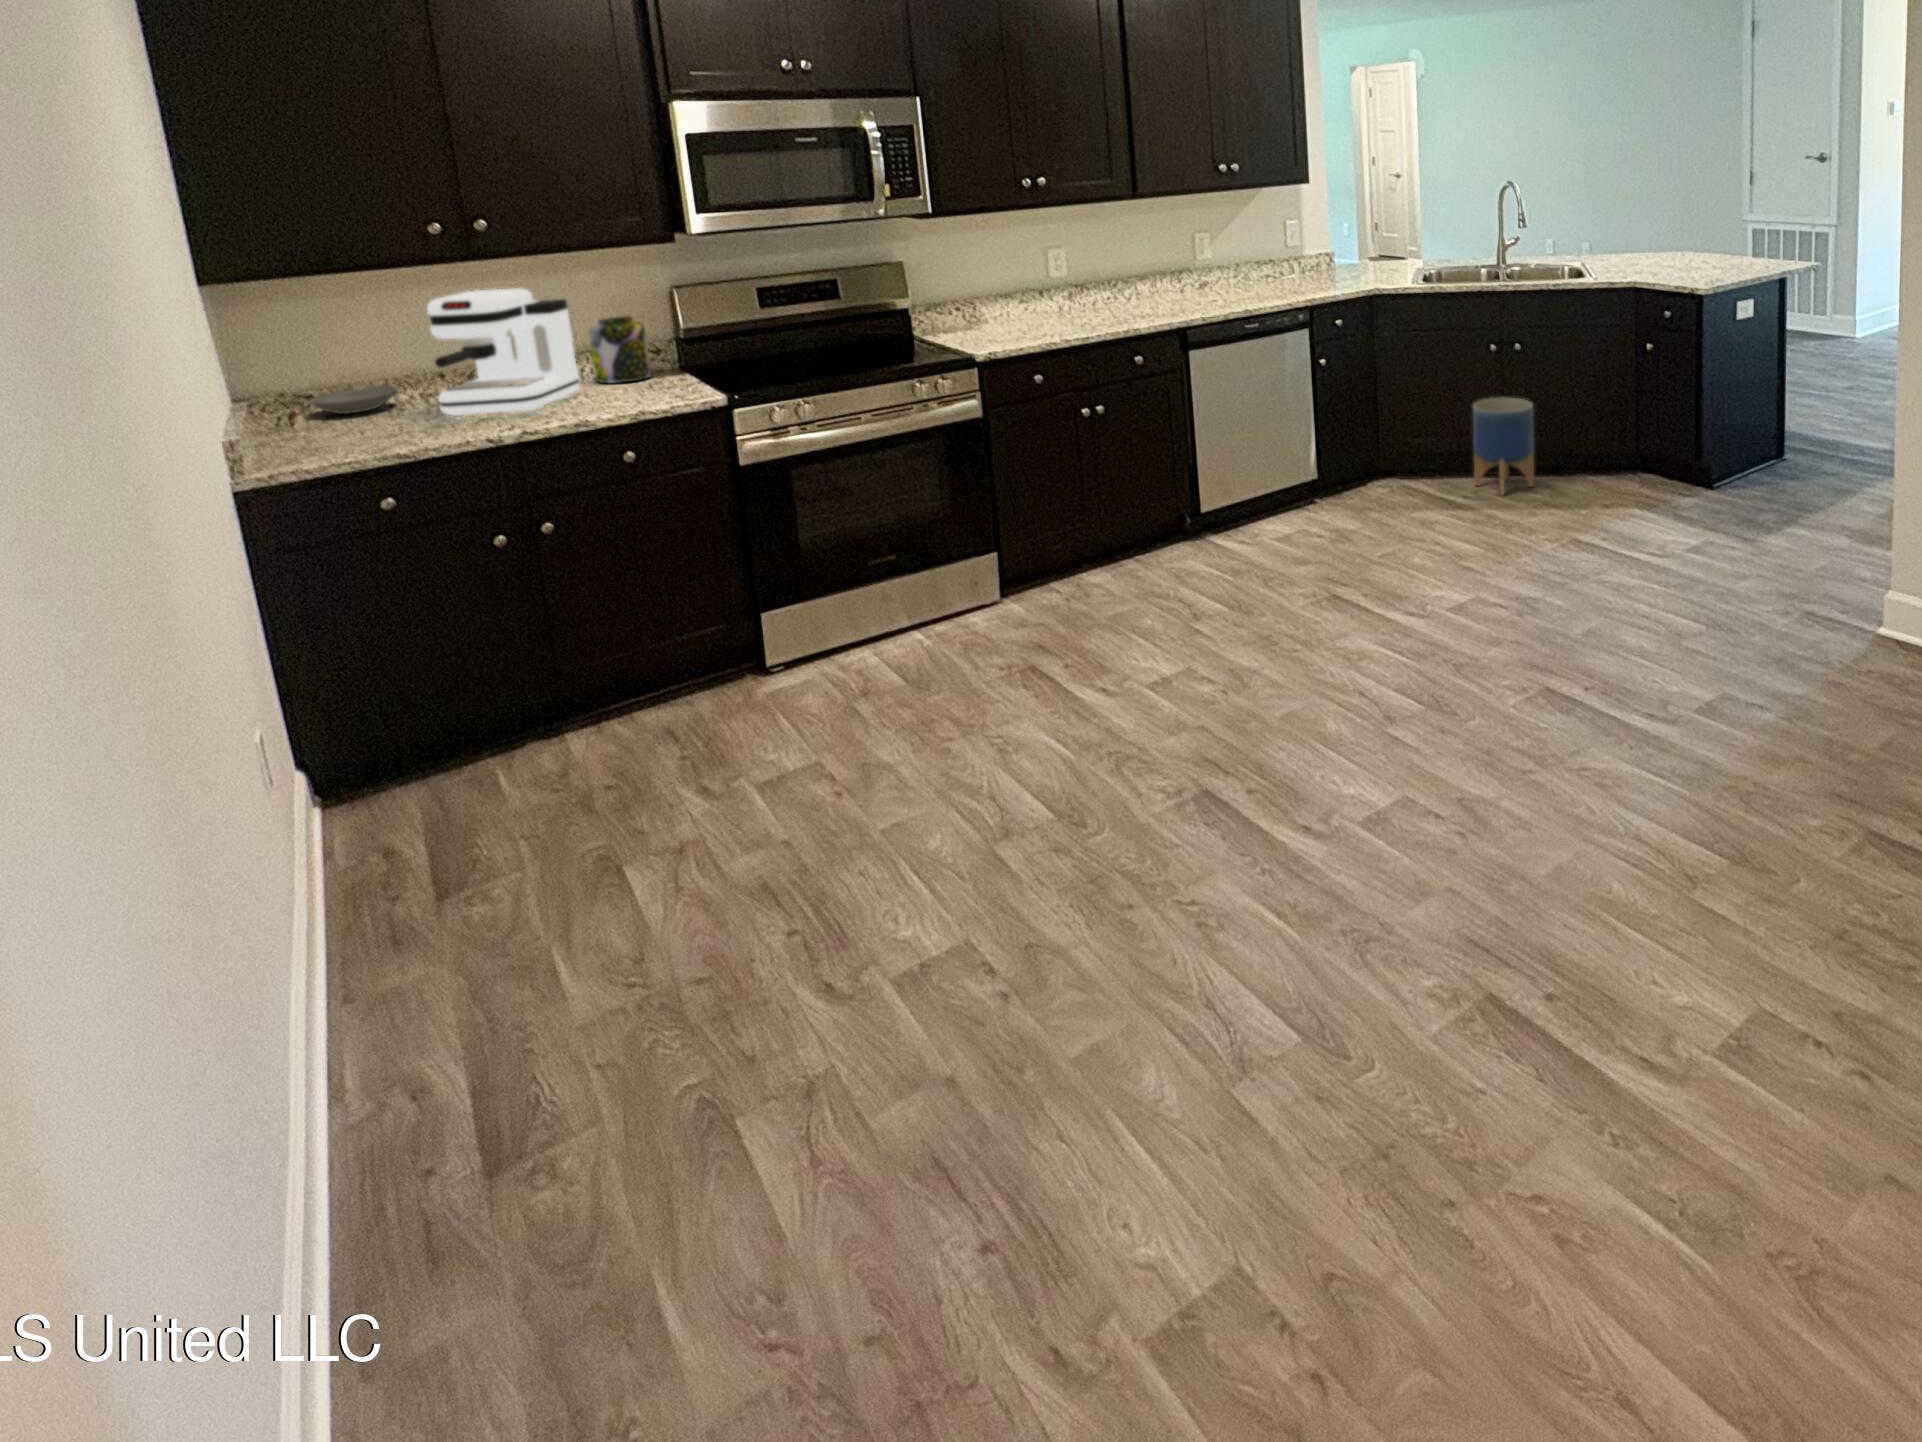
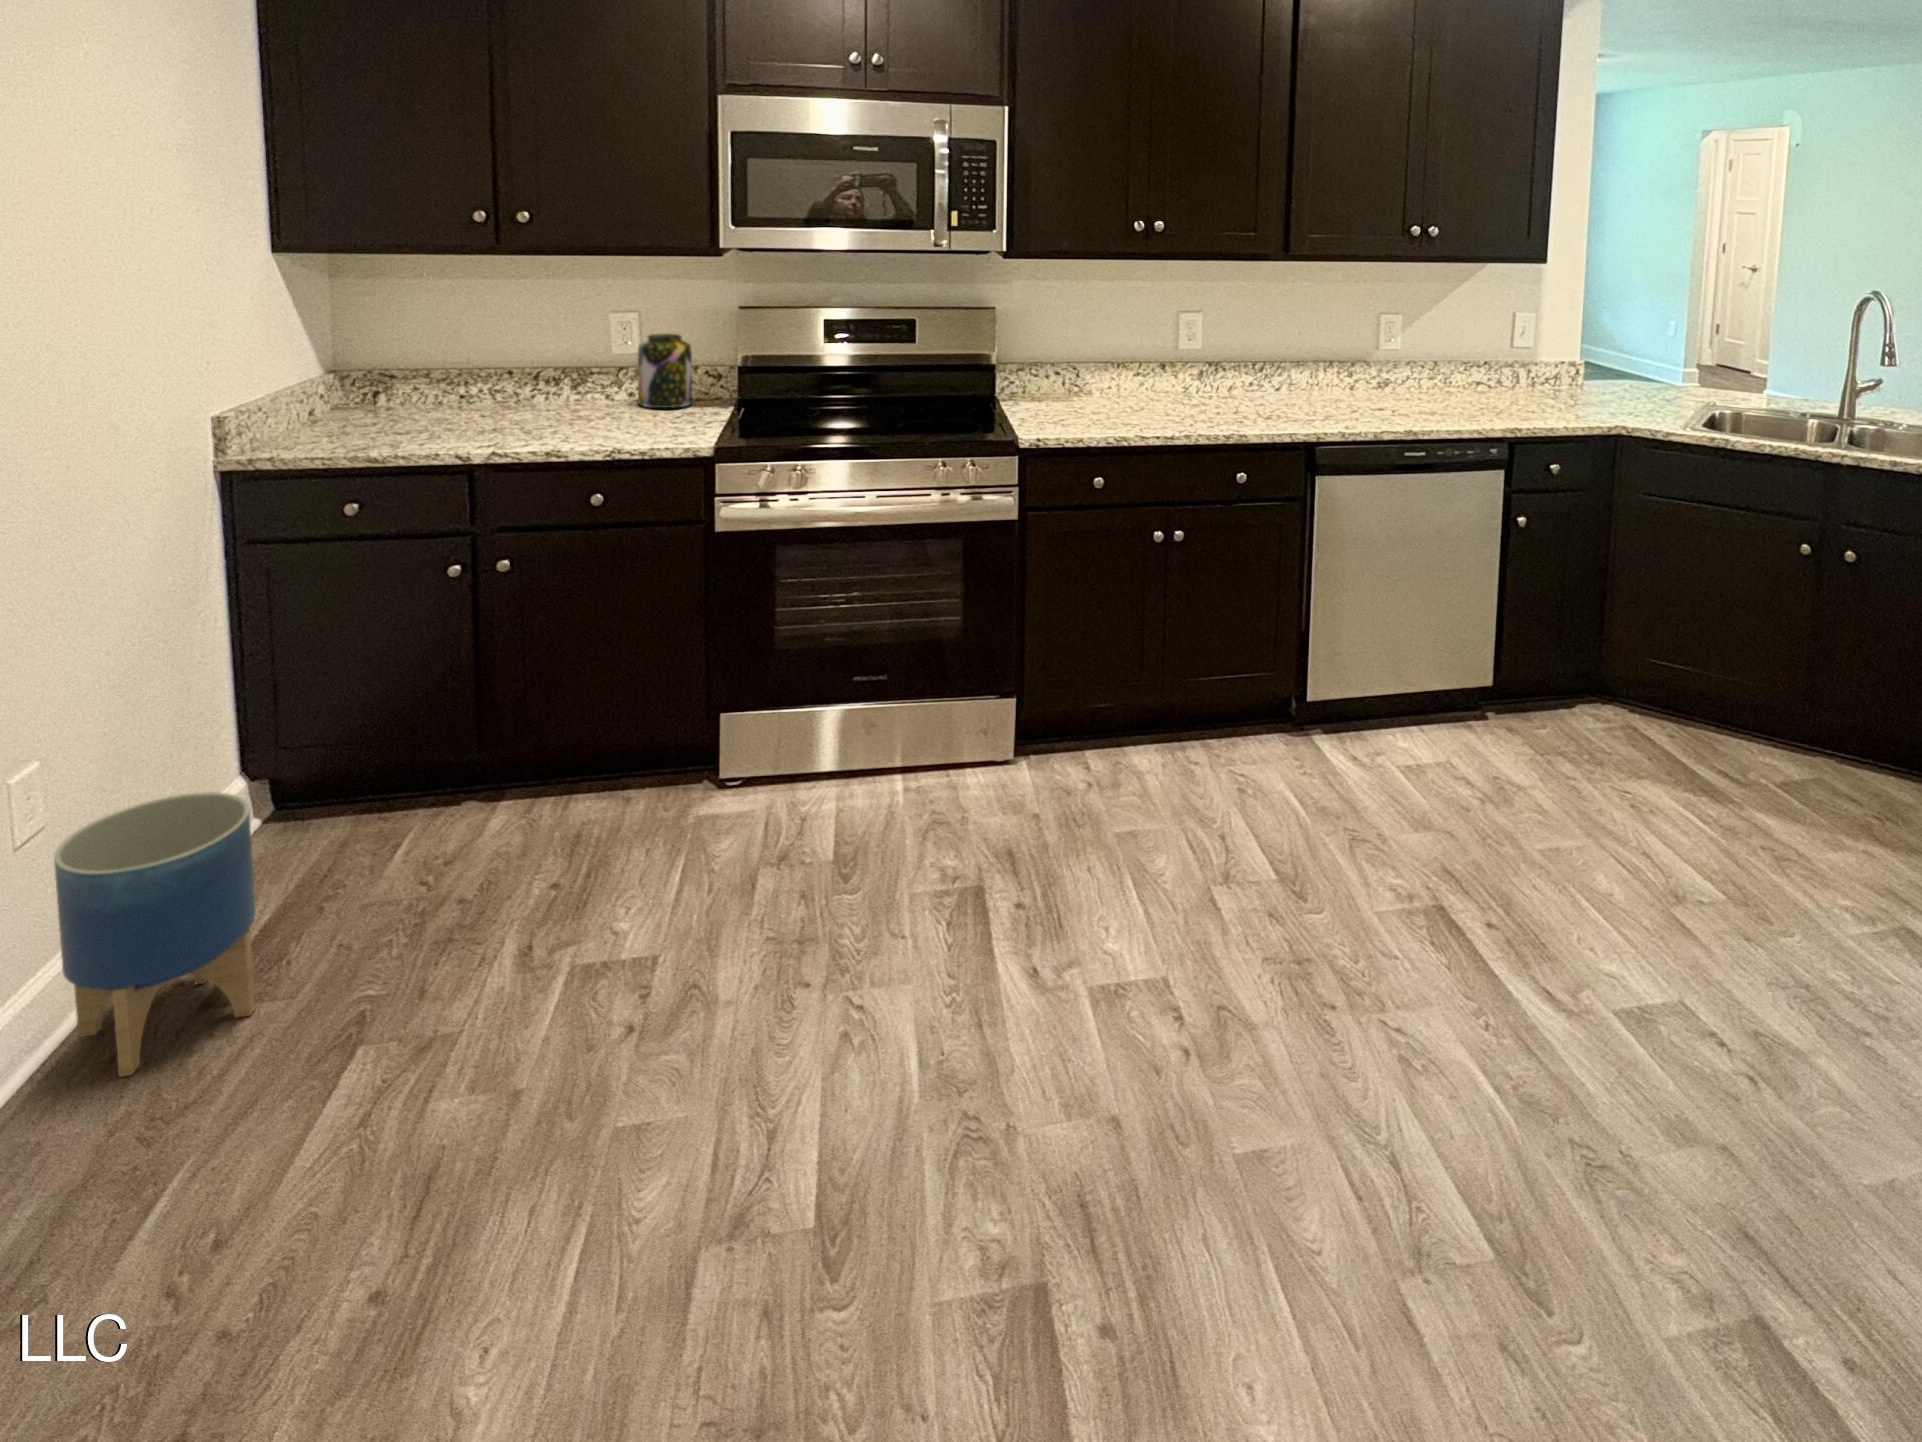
coffee maker: present [427,288,580,416] -> none [441,288,602,429]
bowl: present [311,386,396,414] -> none [377,376,457,401]
planter: present [1473,398,1534,495] -> present [54,792,255,1077]

